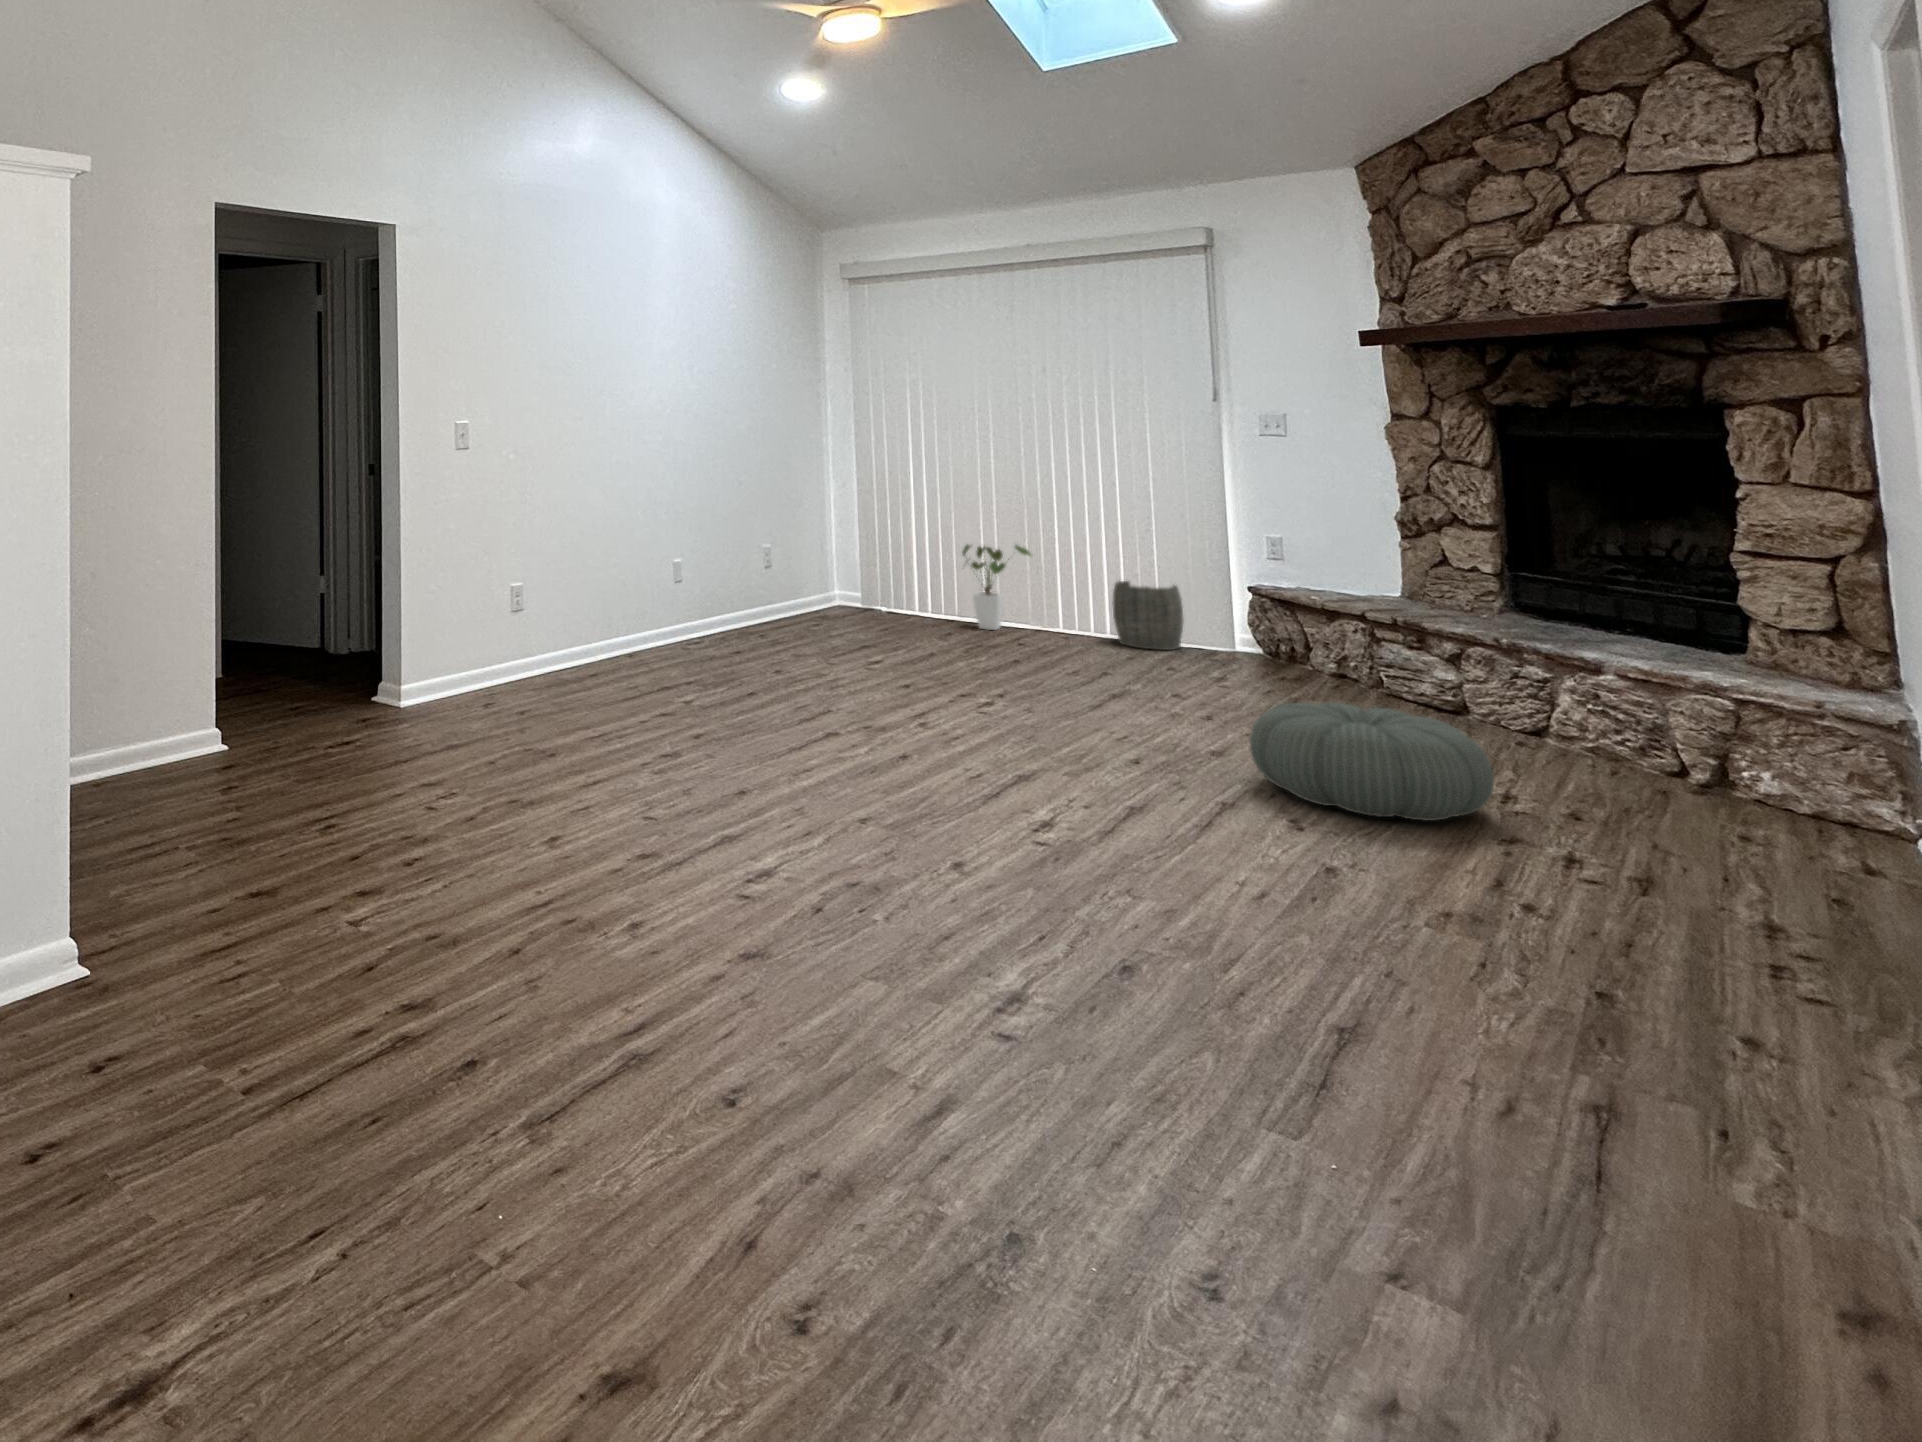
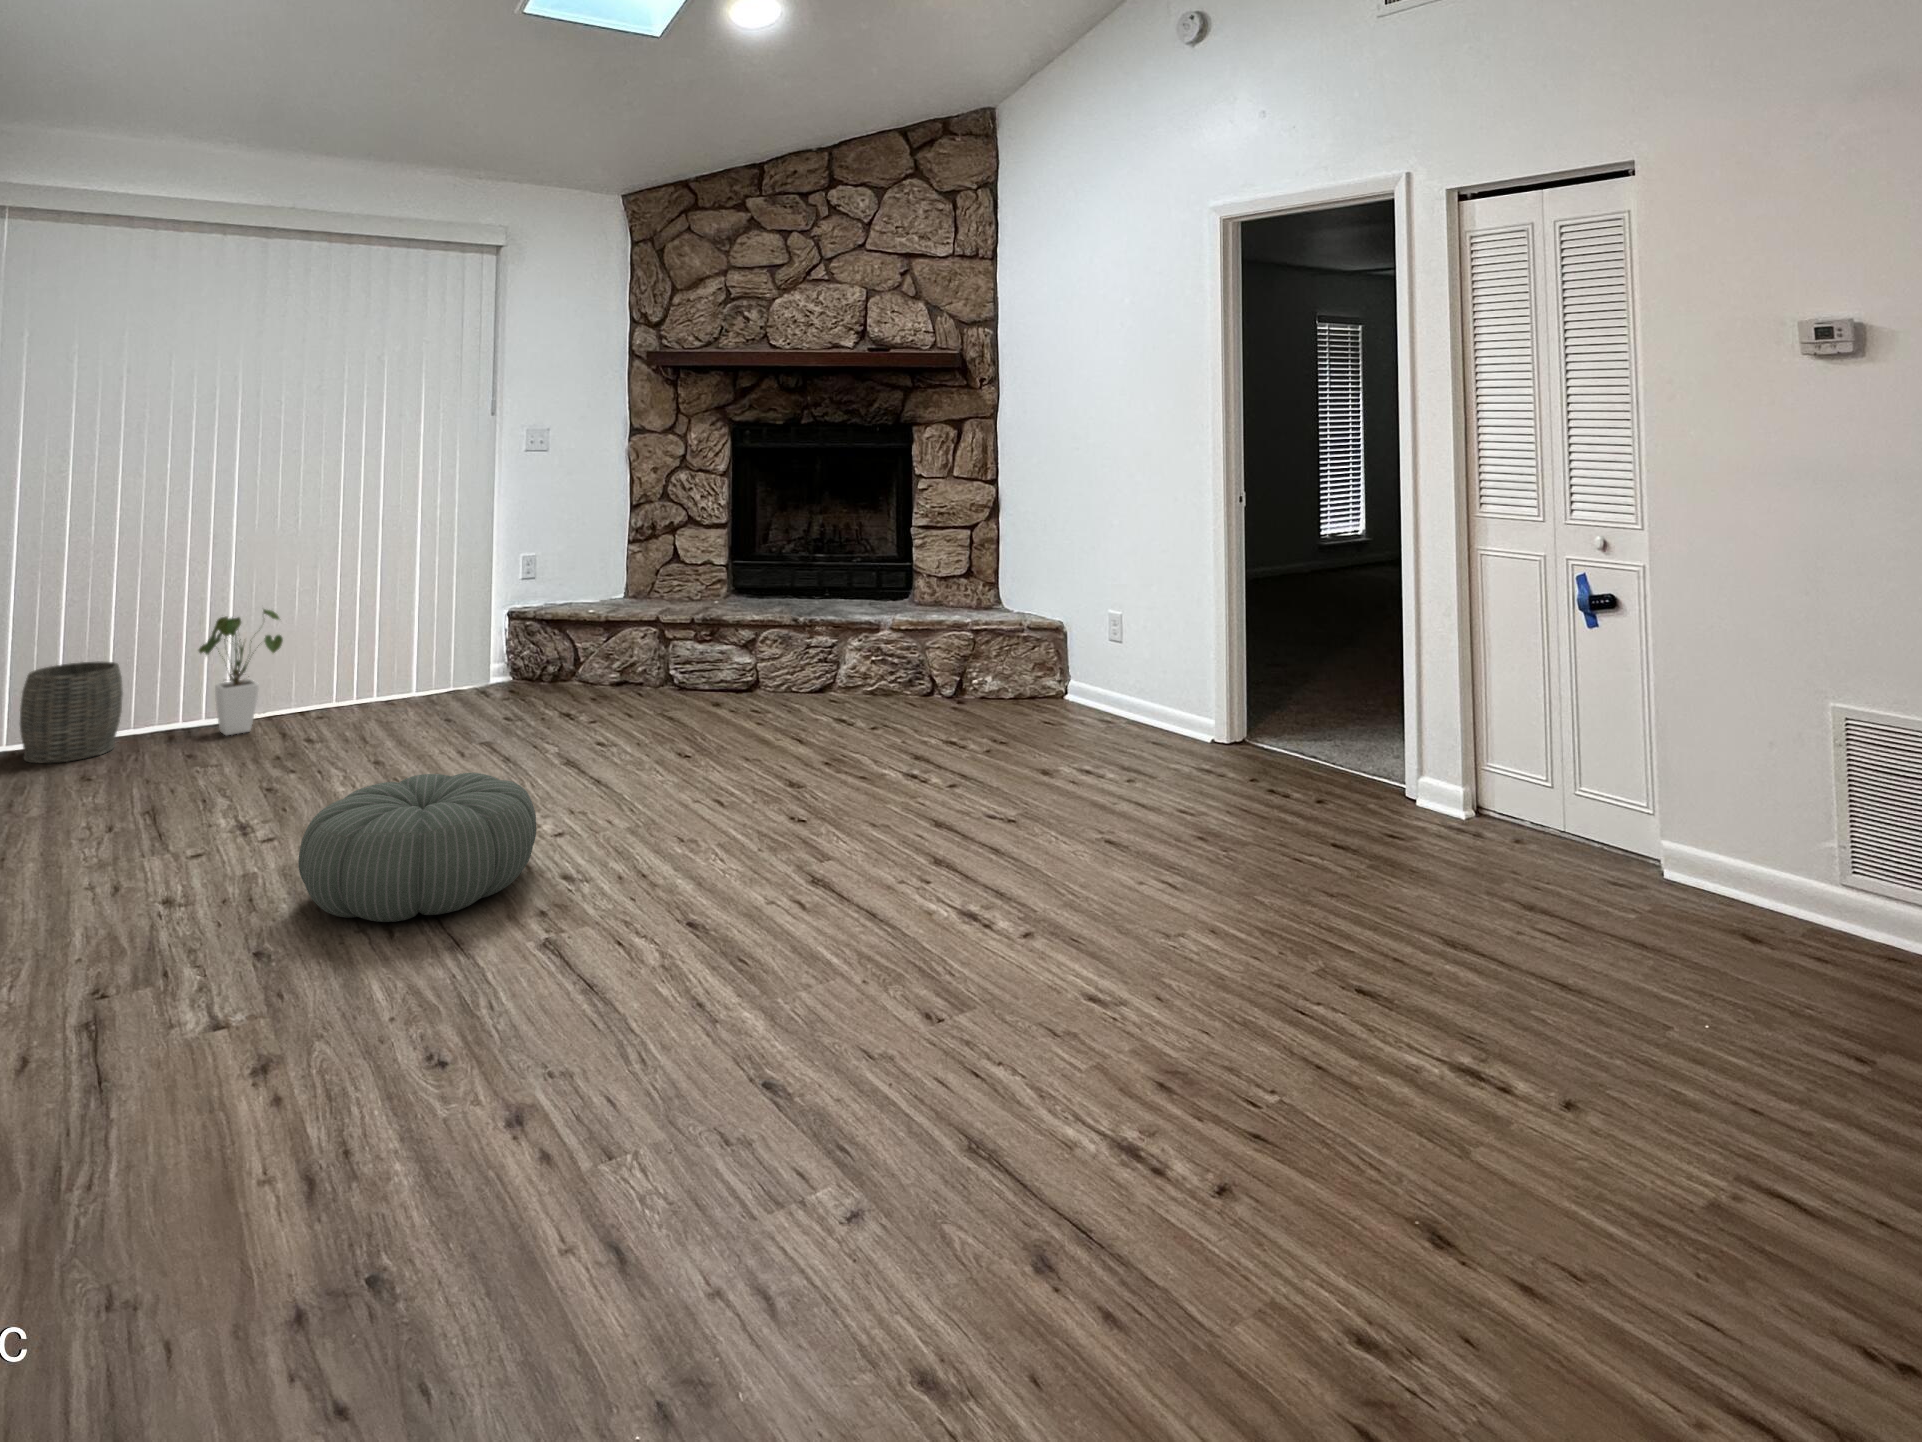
woven basket: present [1112,581,1183,650] -> present [20,661,123,763]
pouf: present [1250,702,1494,821] -> present [298,773,536,922]

